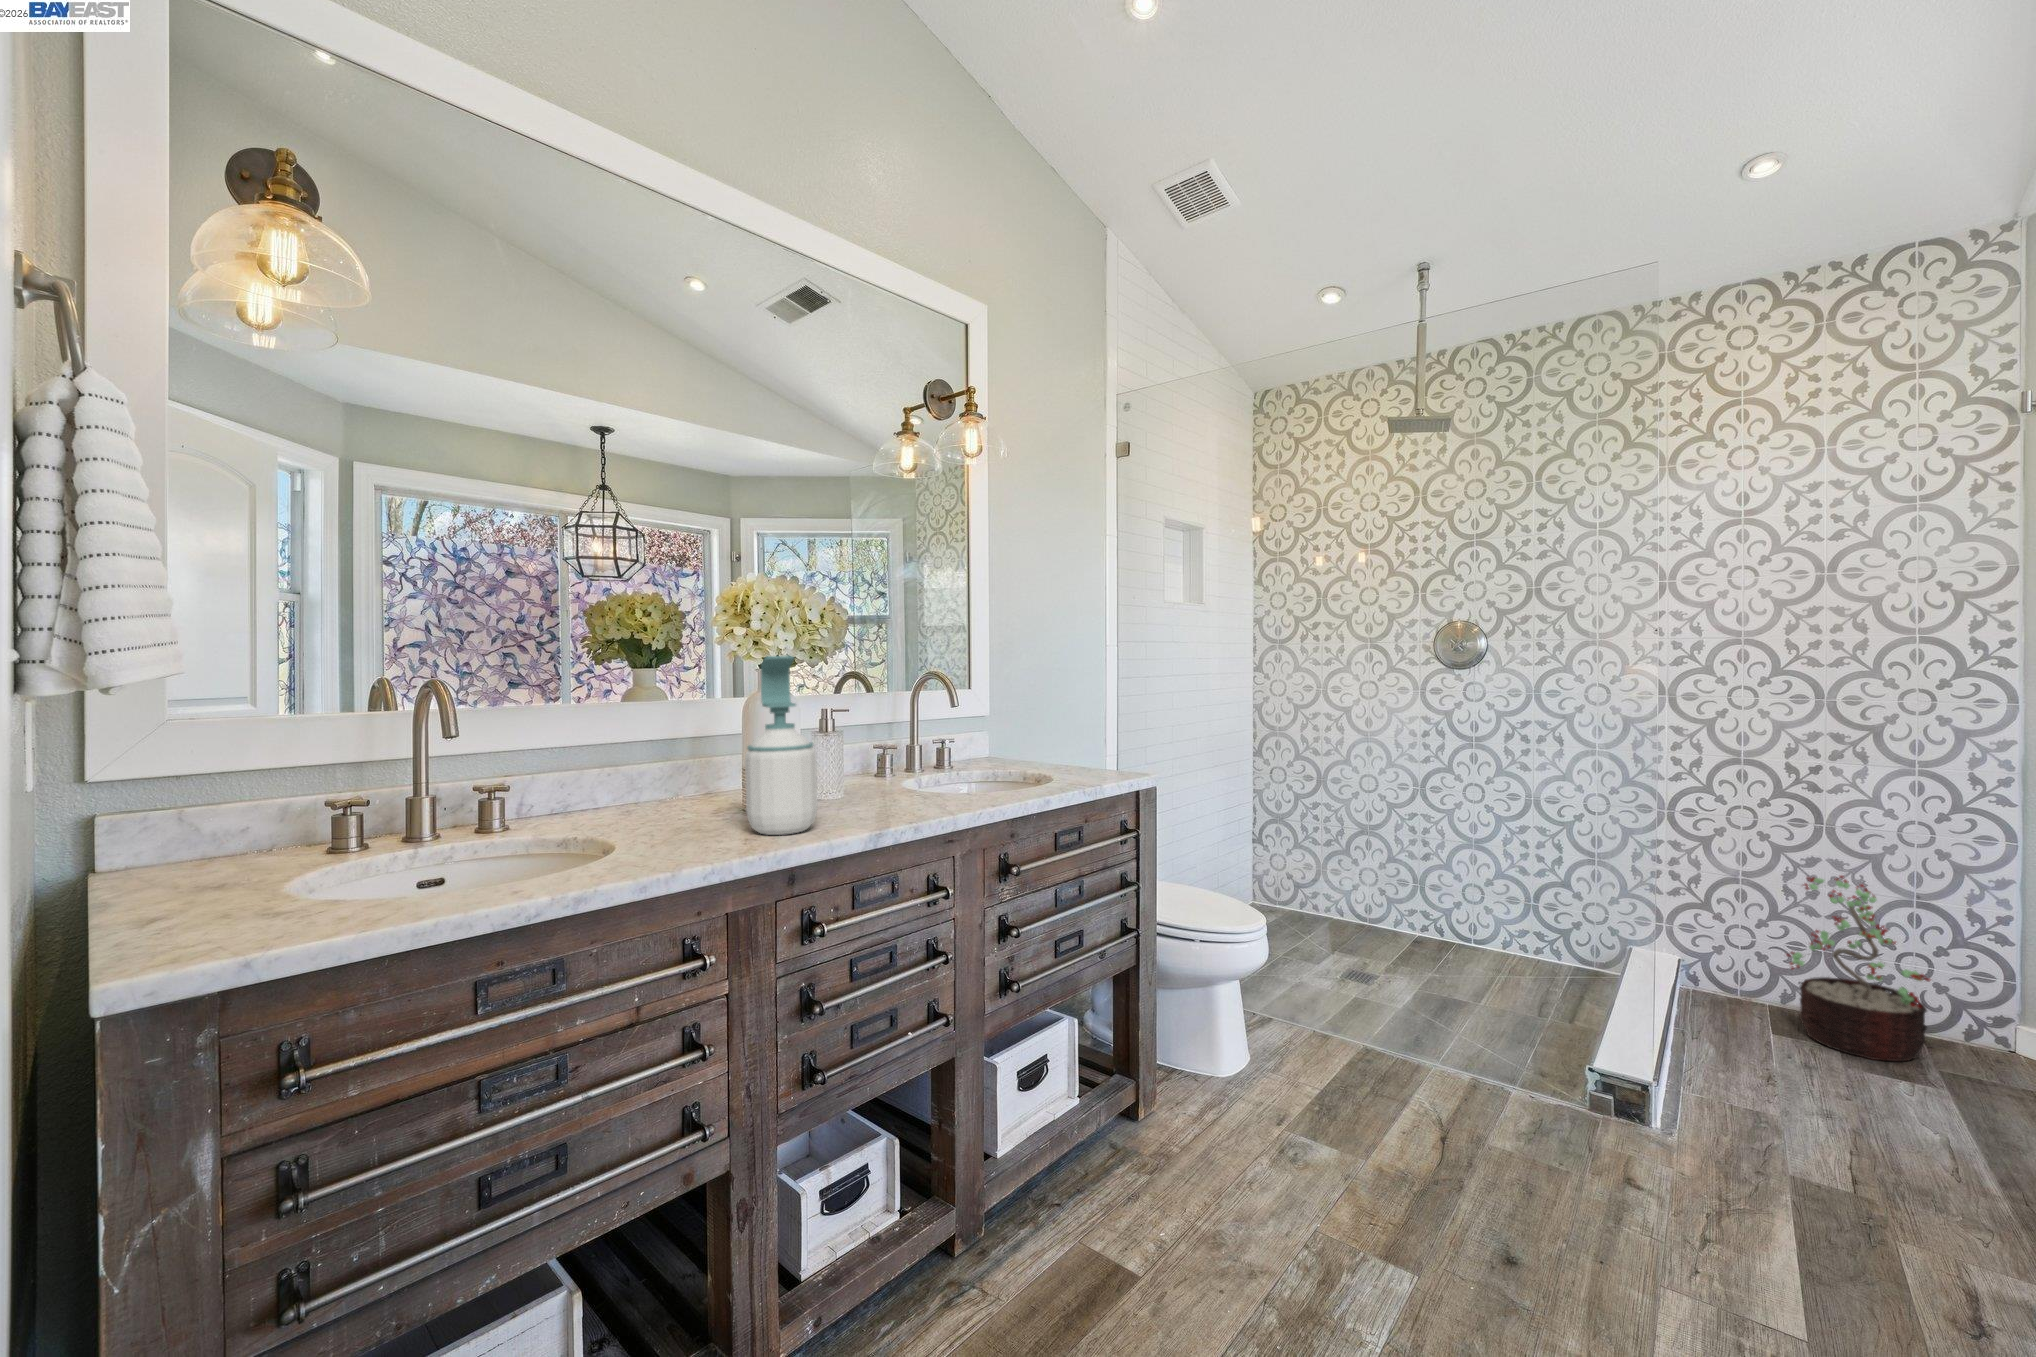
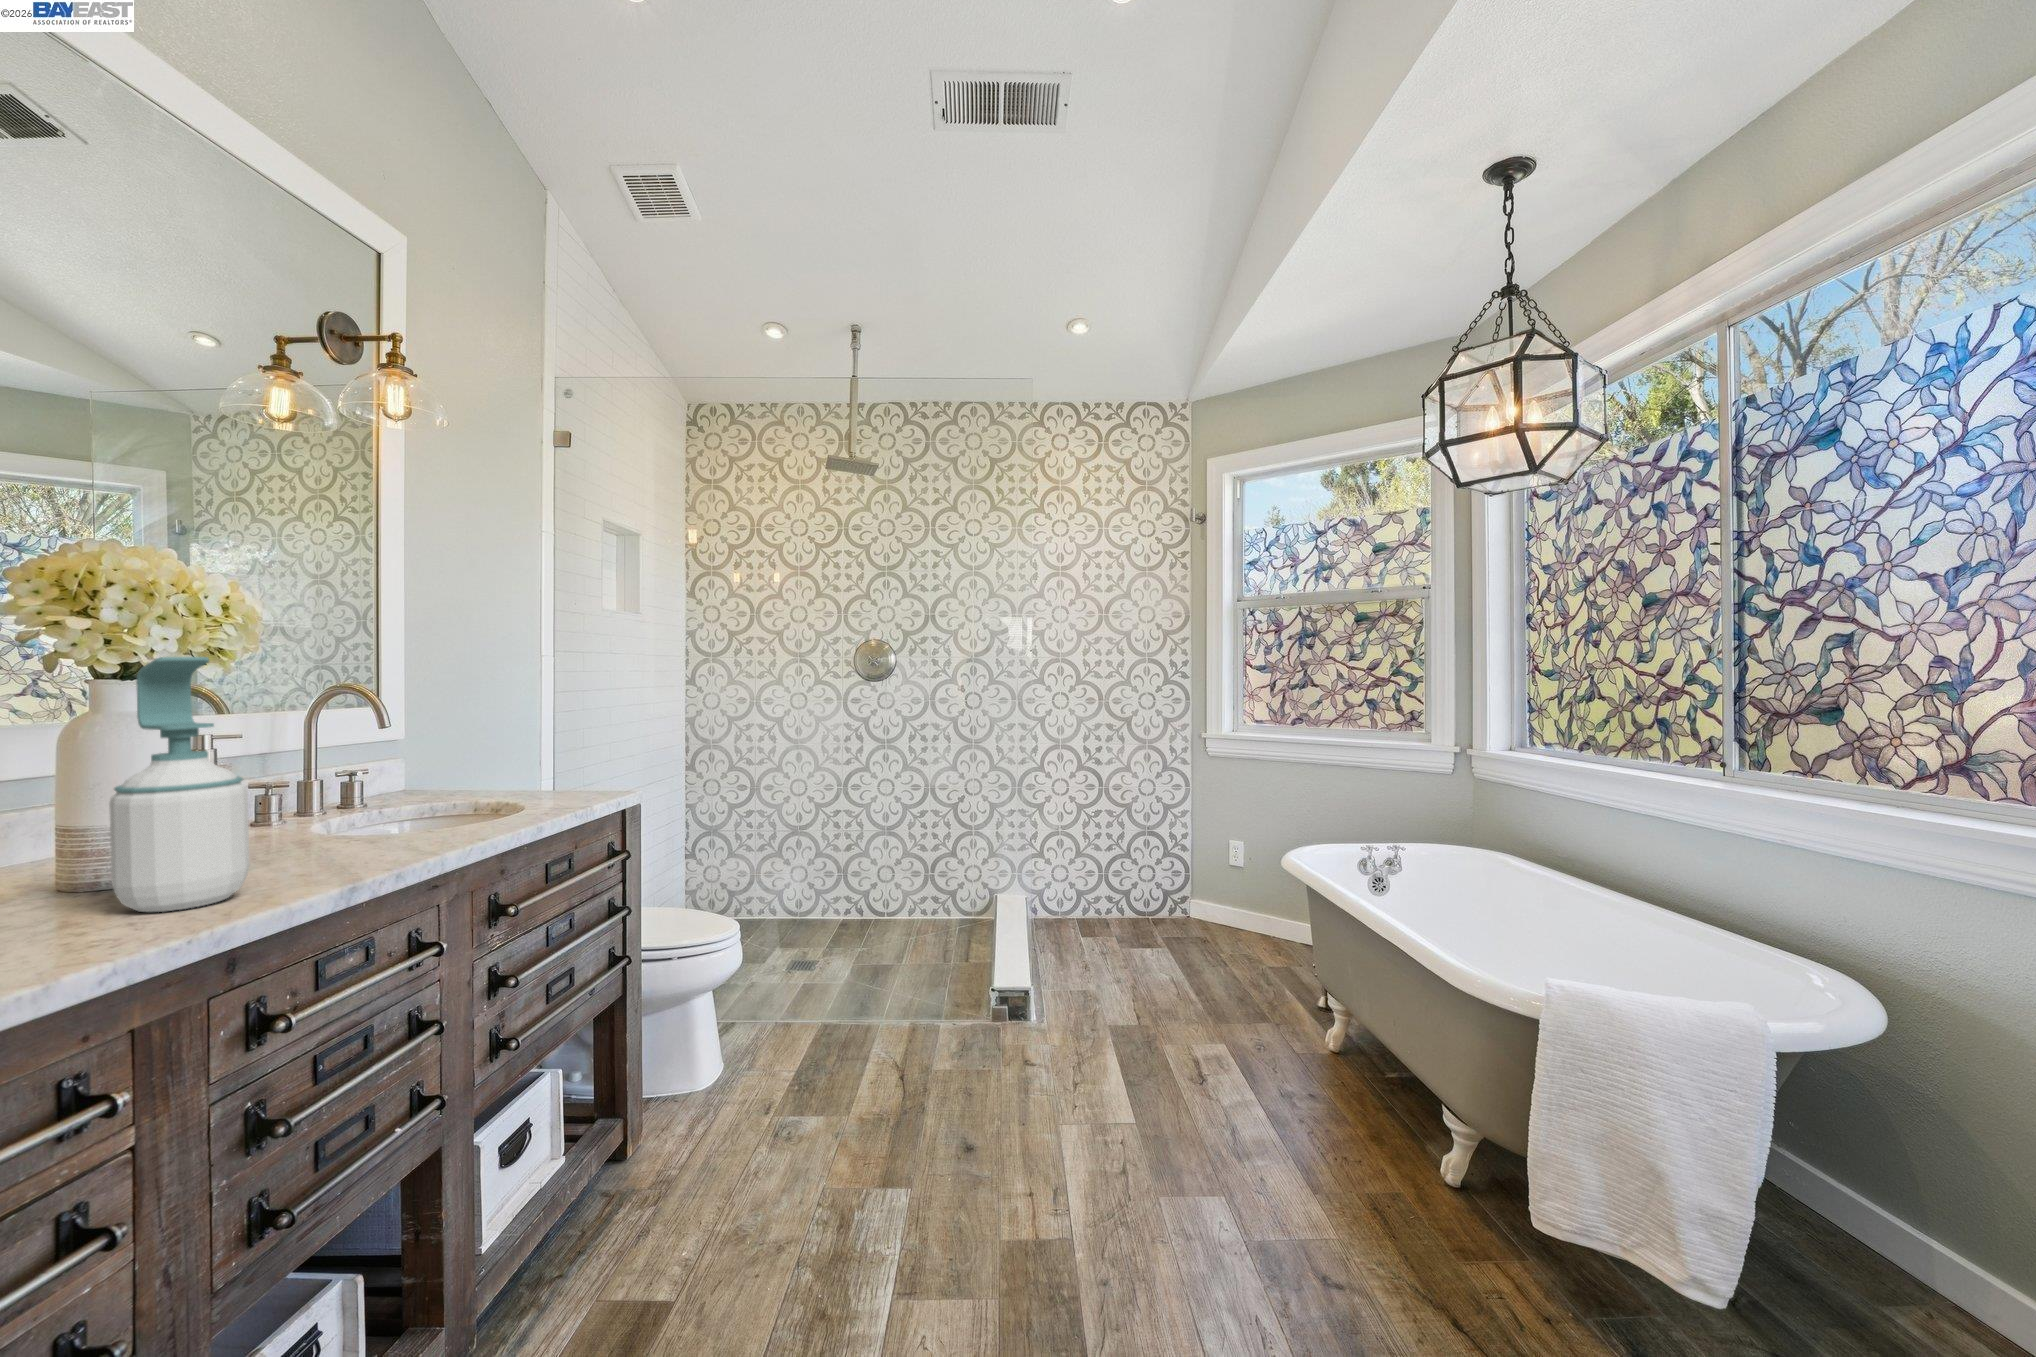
decorative plant: present [1787,875,1930,1061] -> none [1082,819,1155,938]

